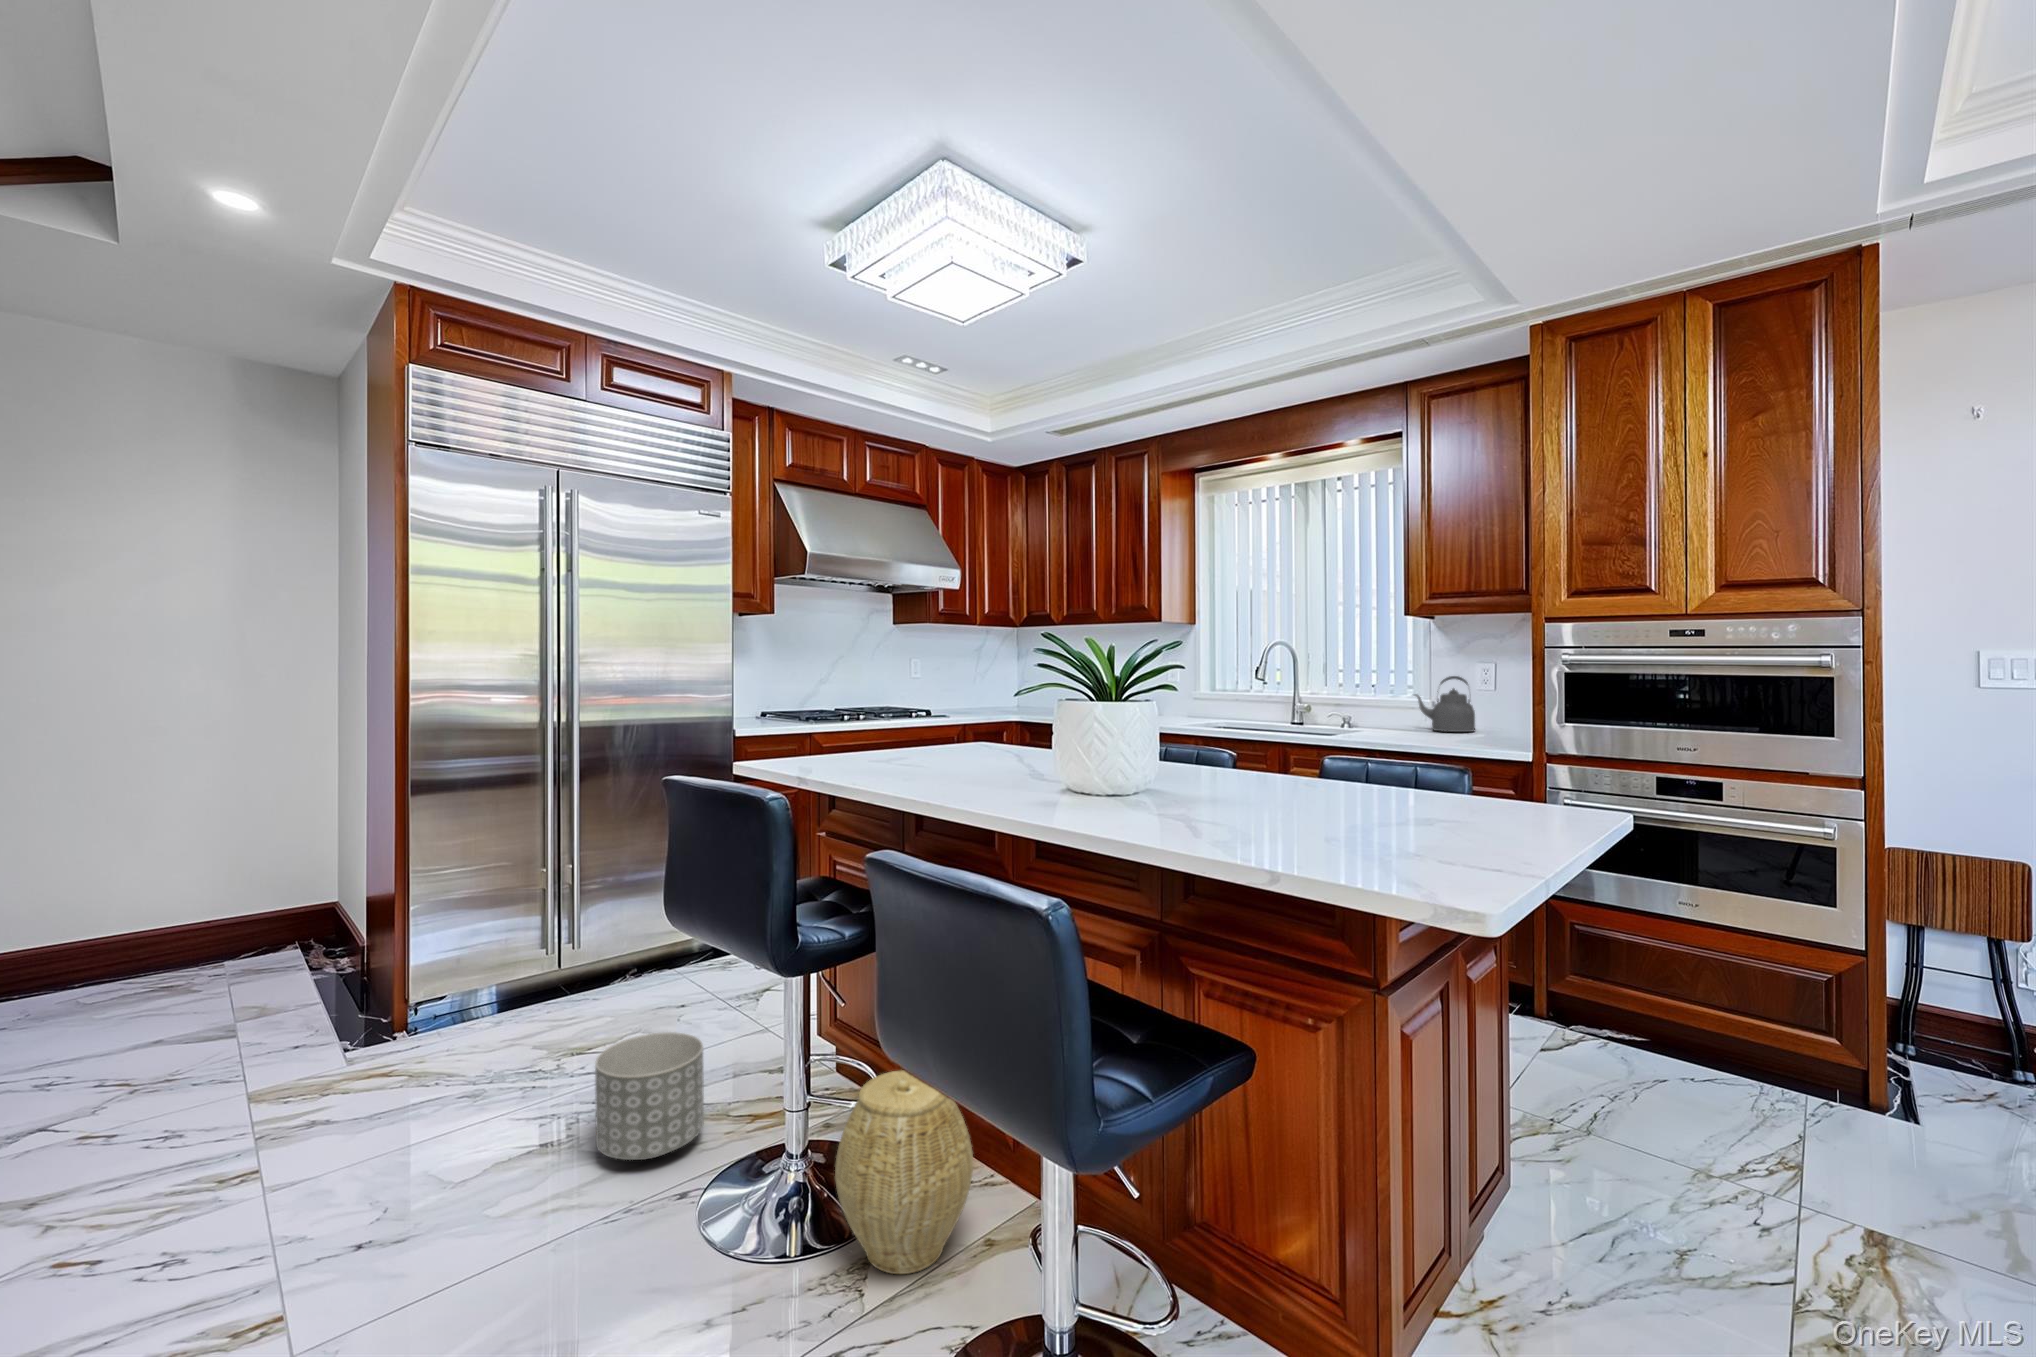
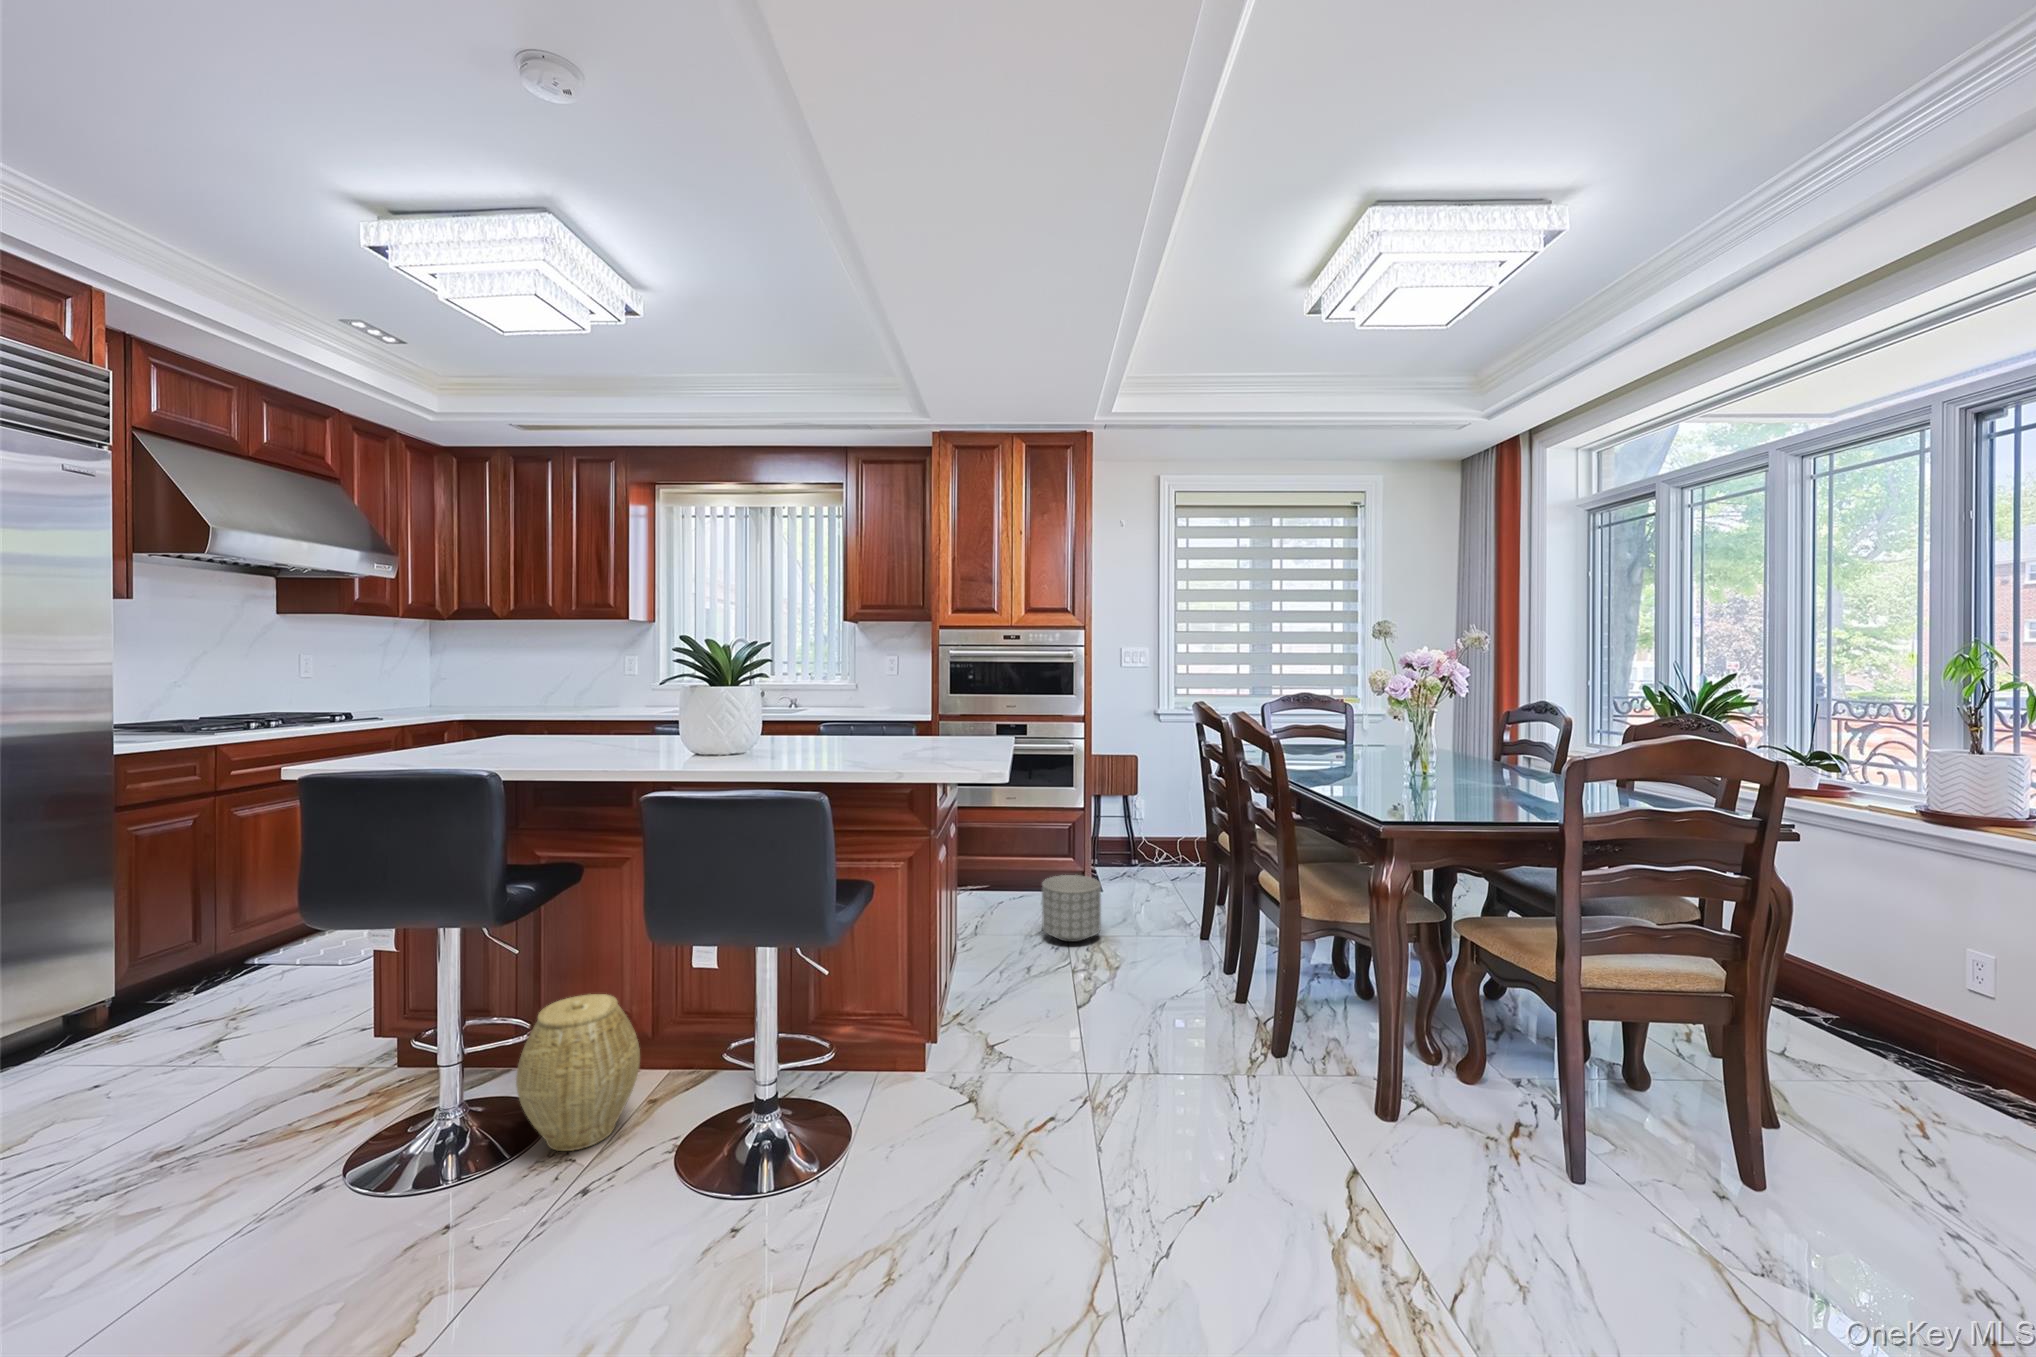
kettle: present [1415,676,1475,732] -> none [842,664,884,704]
planter: present [595,1032,704,1160] -> present [1042,875,1101,942]

